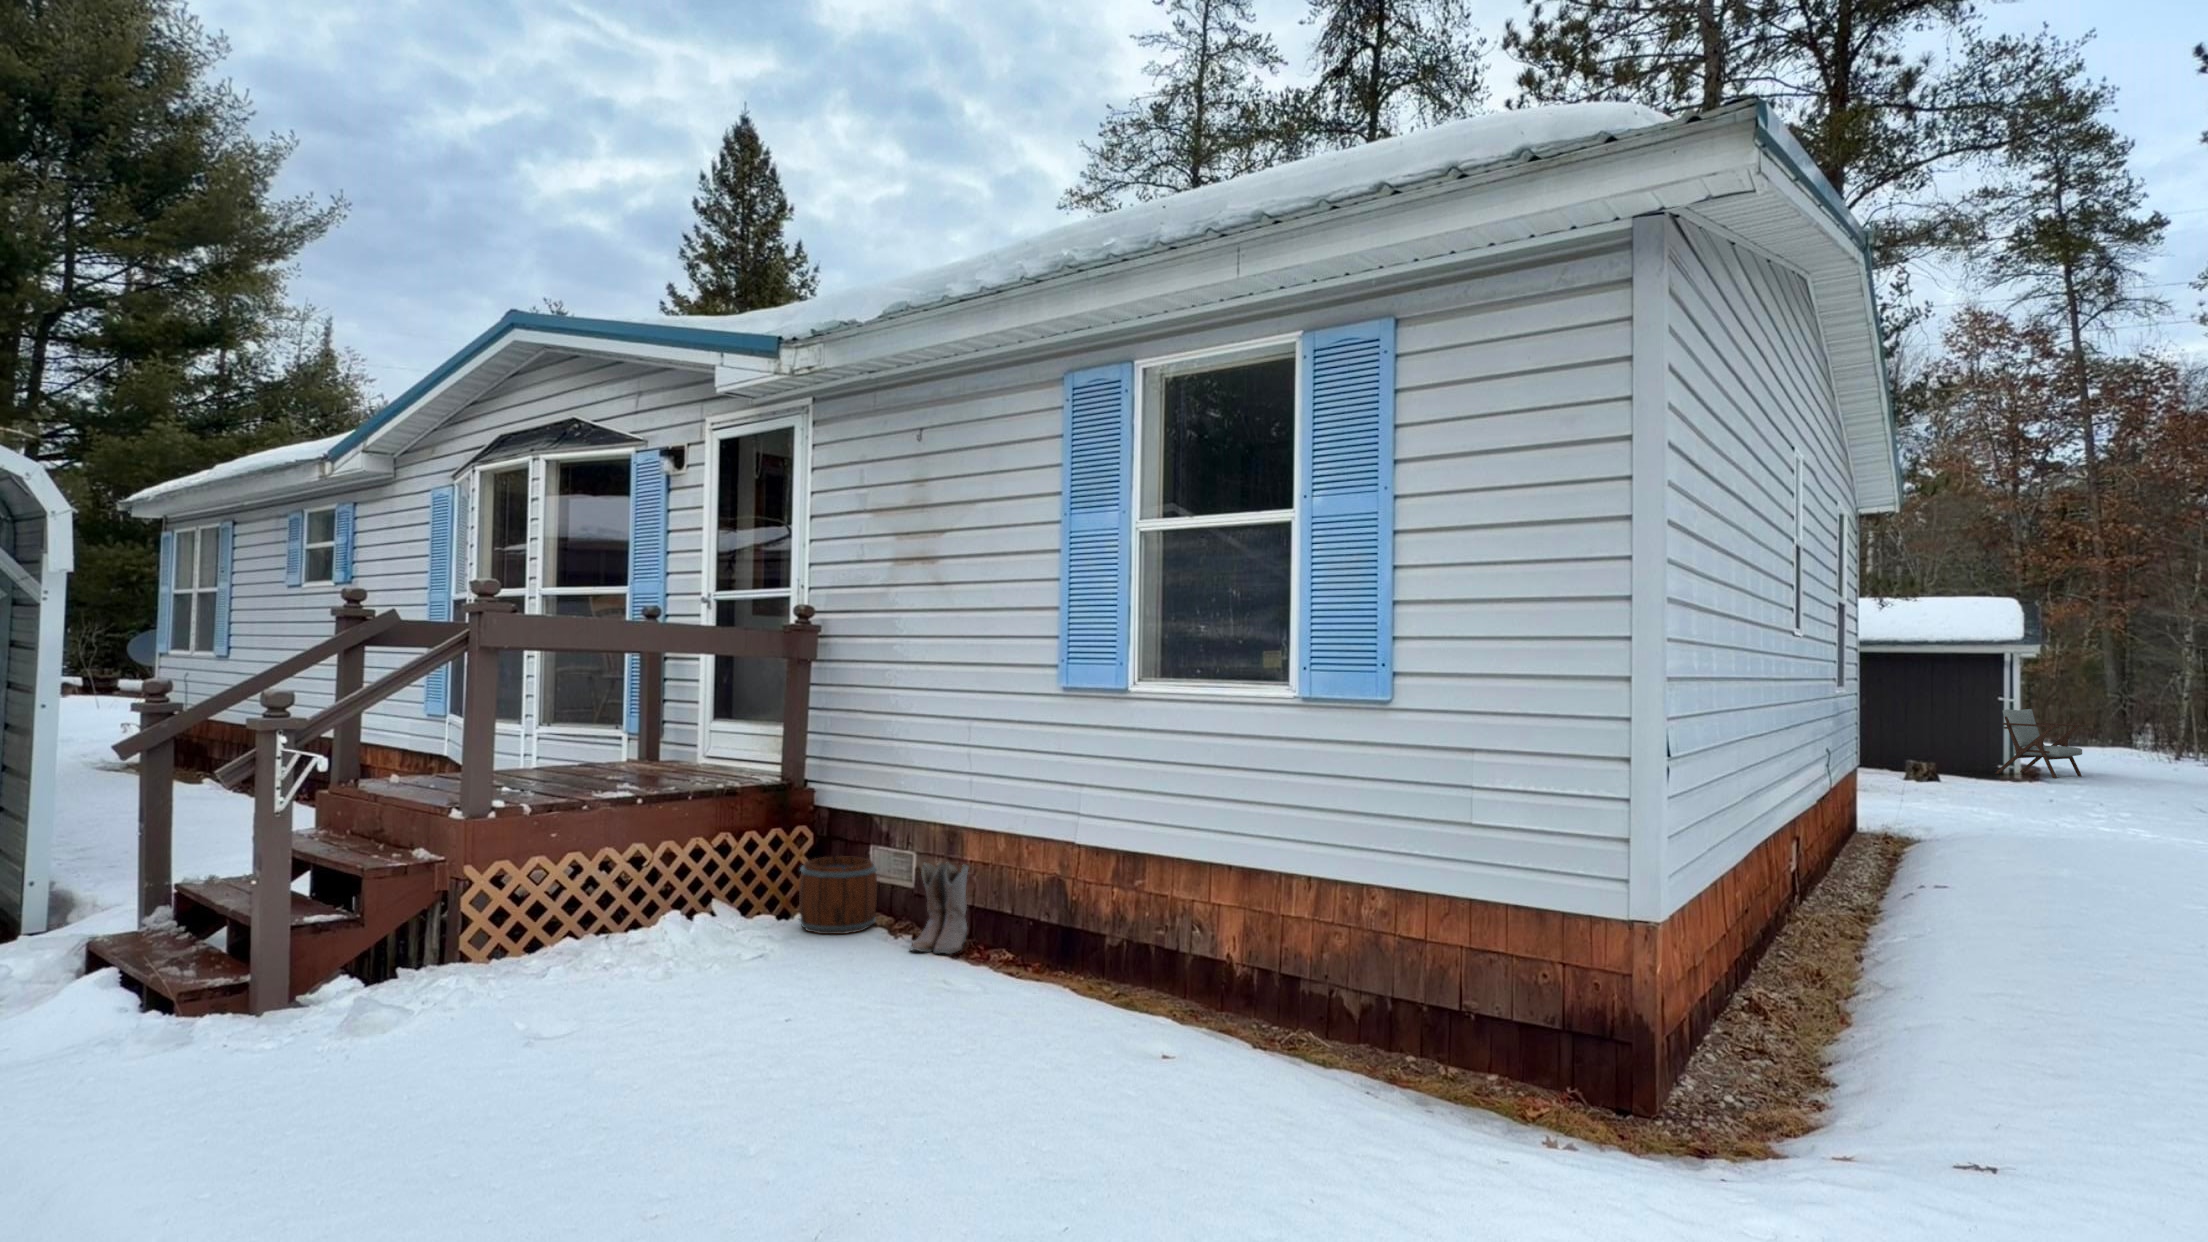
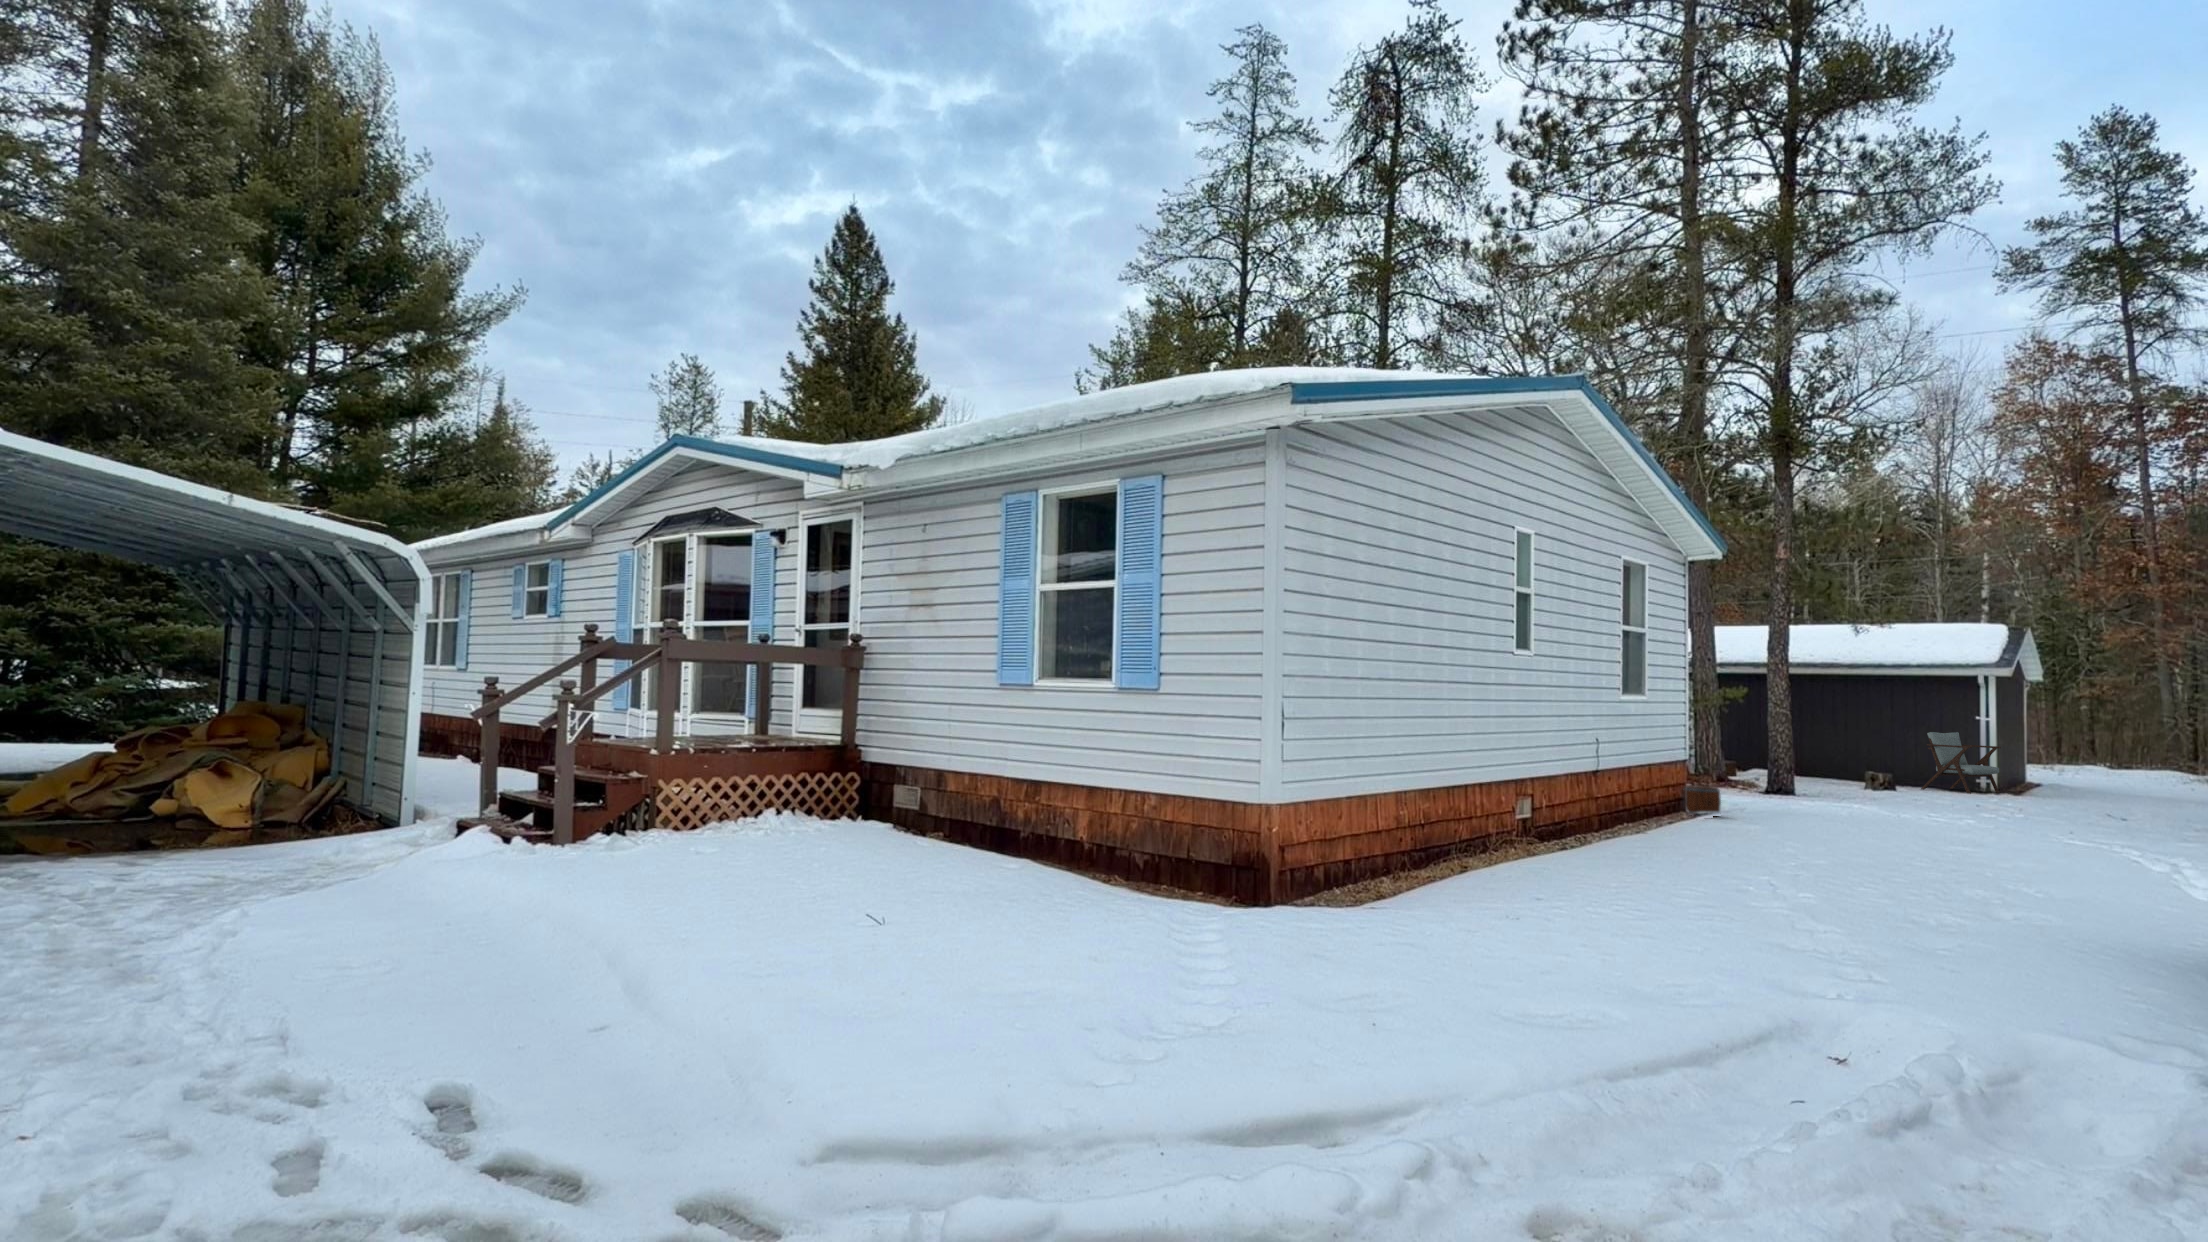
bucket: present [799,856,877,934] -> present [1683,785,1721,814]
boots: present [911,862,968,954] -> none [908,789,948,842]

